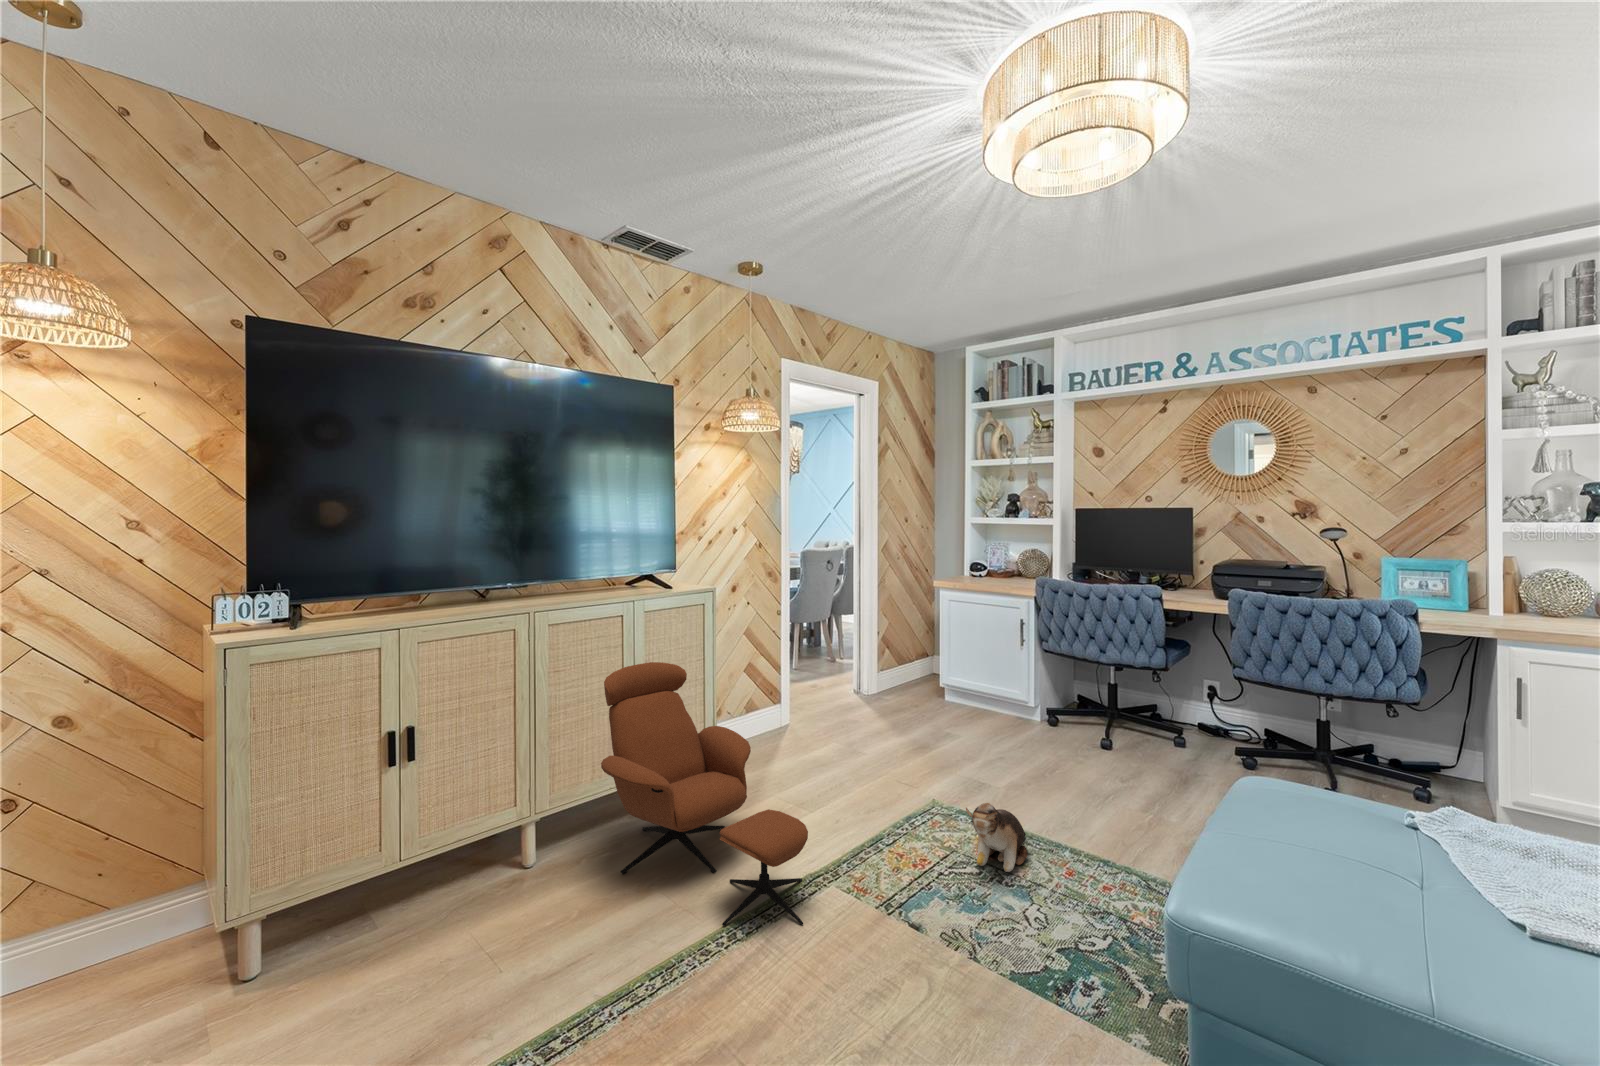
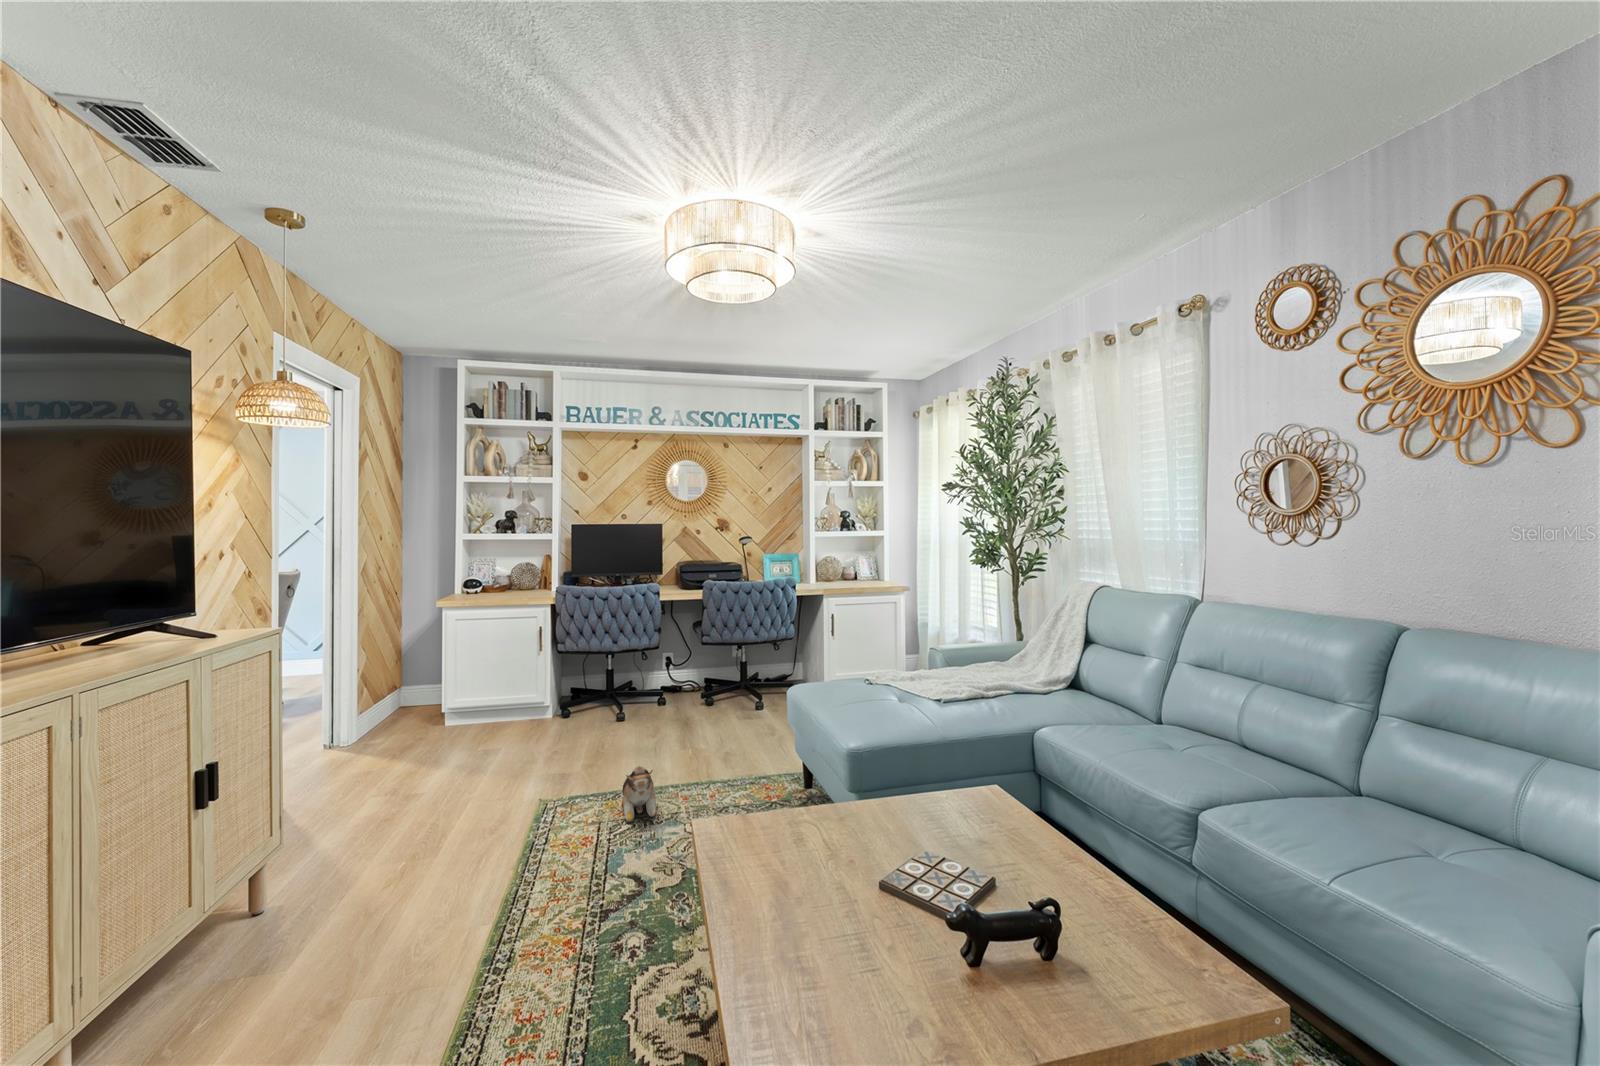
lounge chair: present [601,662,808,926] -> none [177,726,547,1012]

